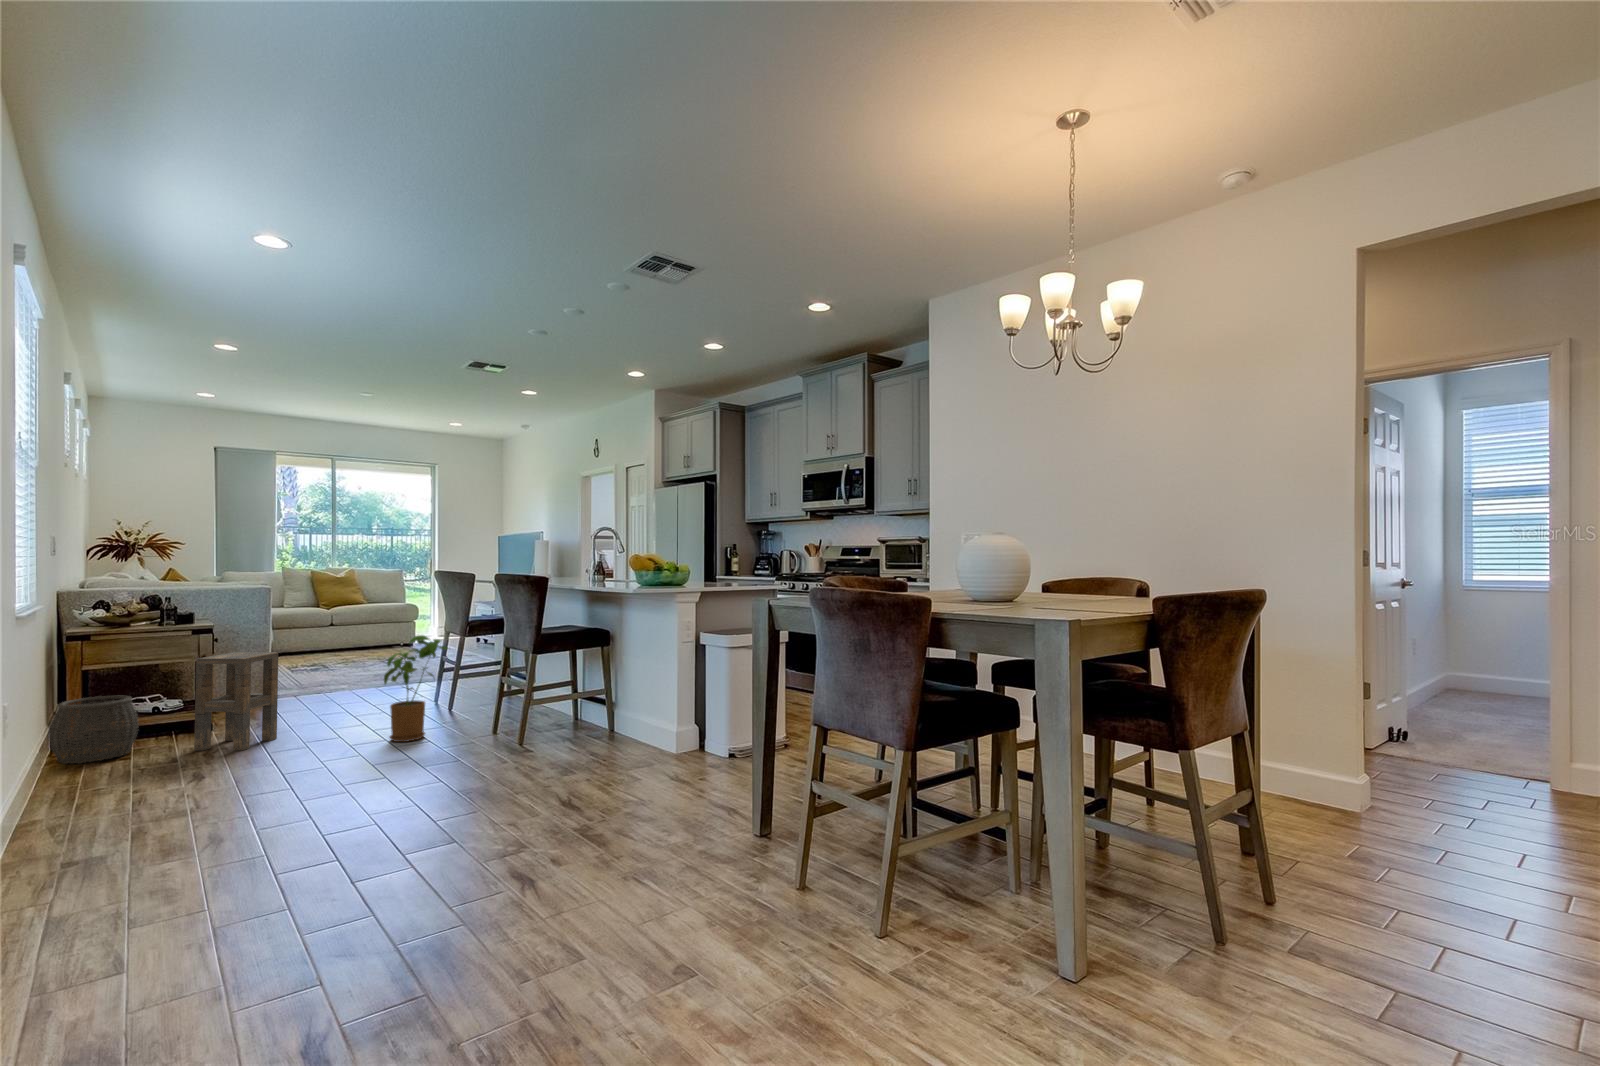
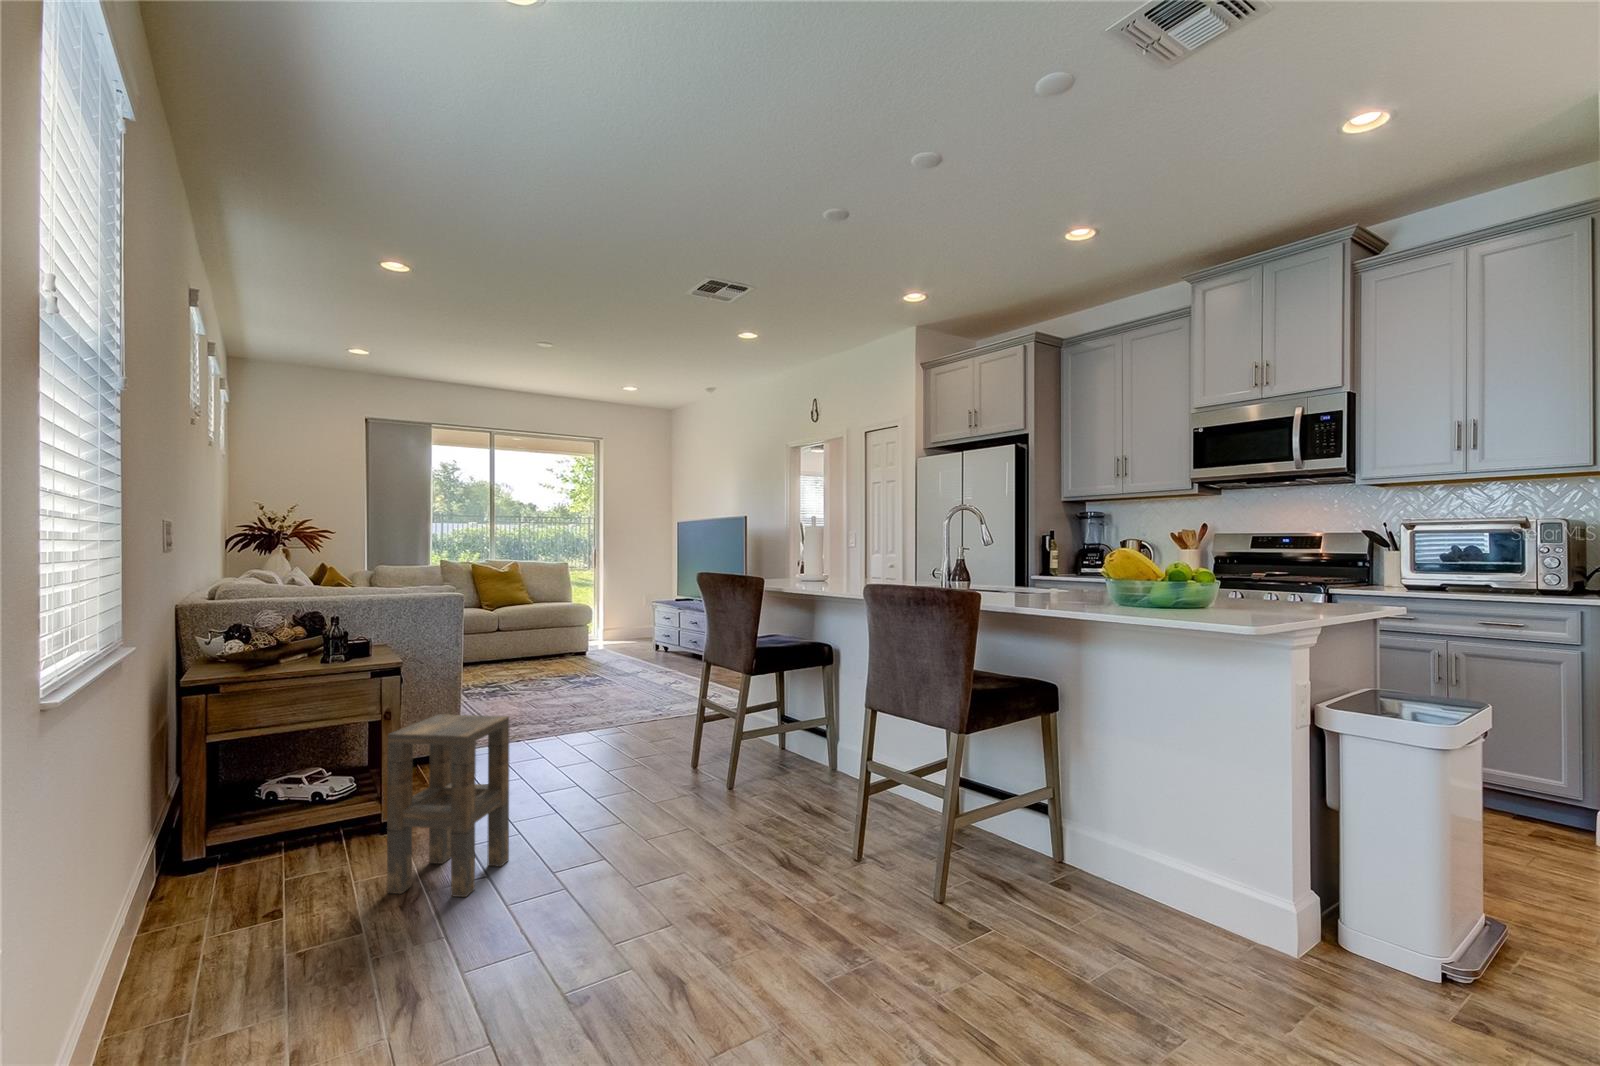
house plant: present [384,635,448,742] -> none [688,693,791,882]
woven basket: present [49,695,138,764] -> none [152,793,298,931]

